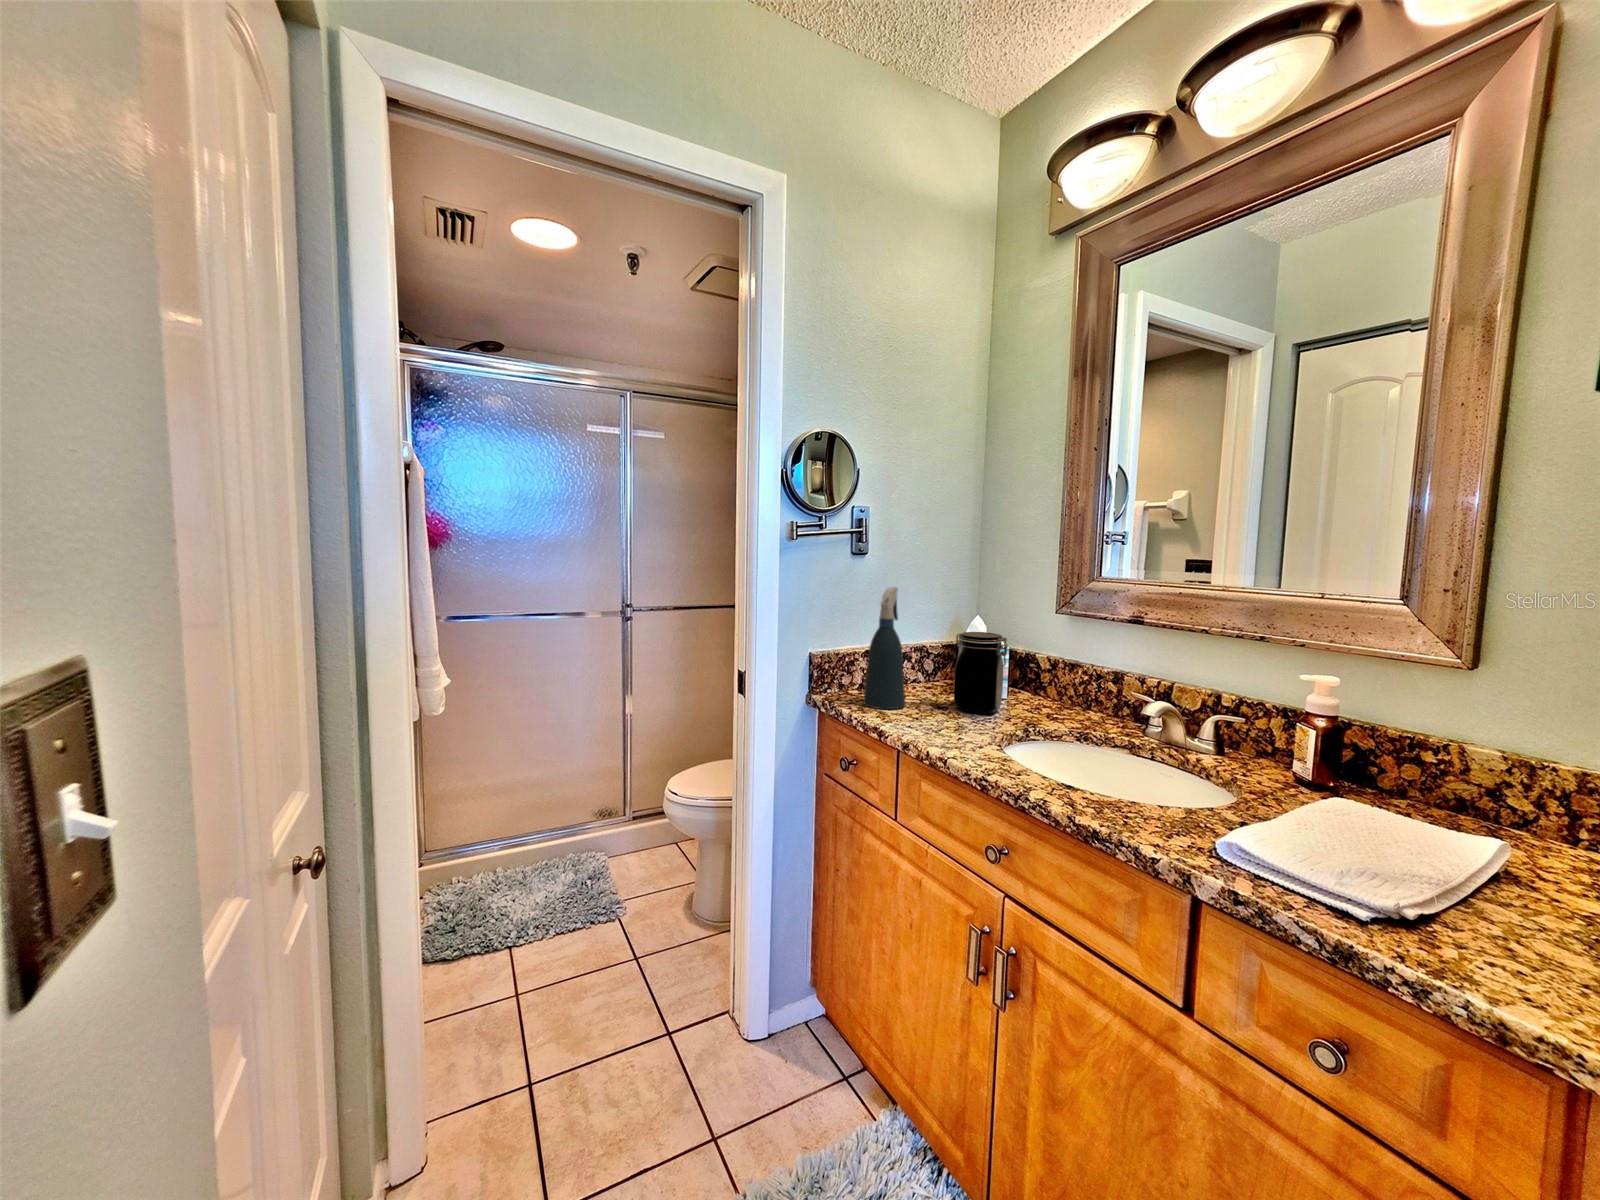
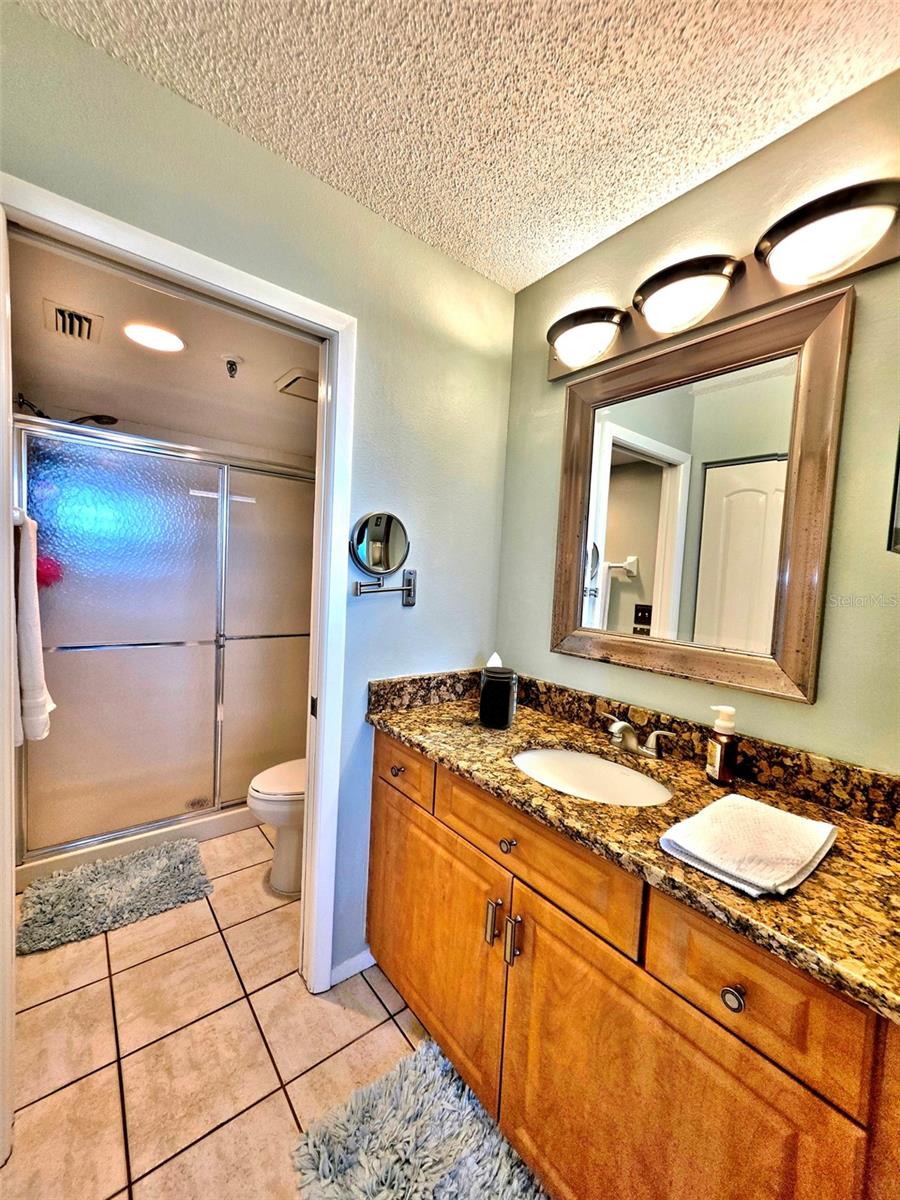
spray bottle: present [863,587,905,709] -> none [412,633,443,726]

